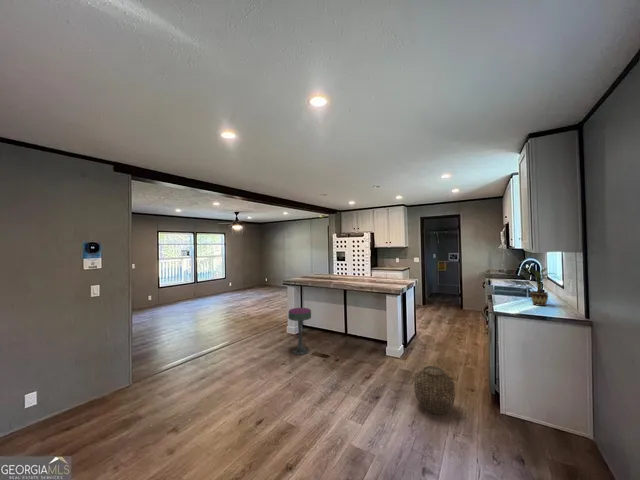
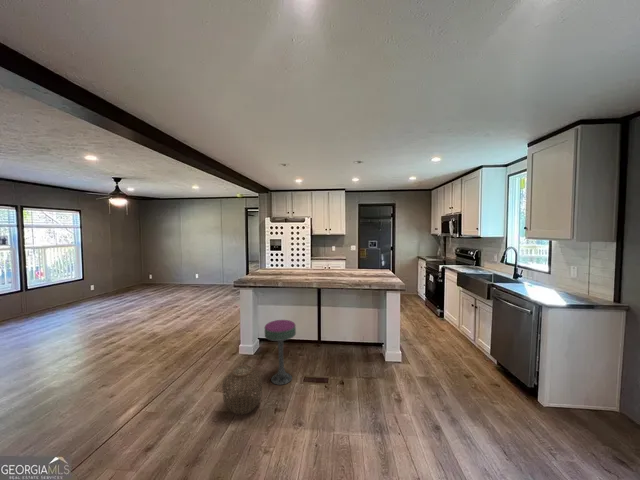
potted plant: present [526,268,548,306] -> none [536,258,571,295]
woven basket: present [414,366,455,415] -> present [222,365,262,415]

